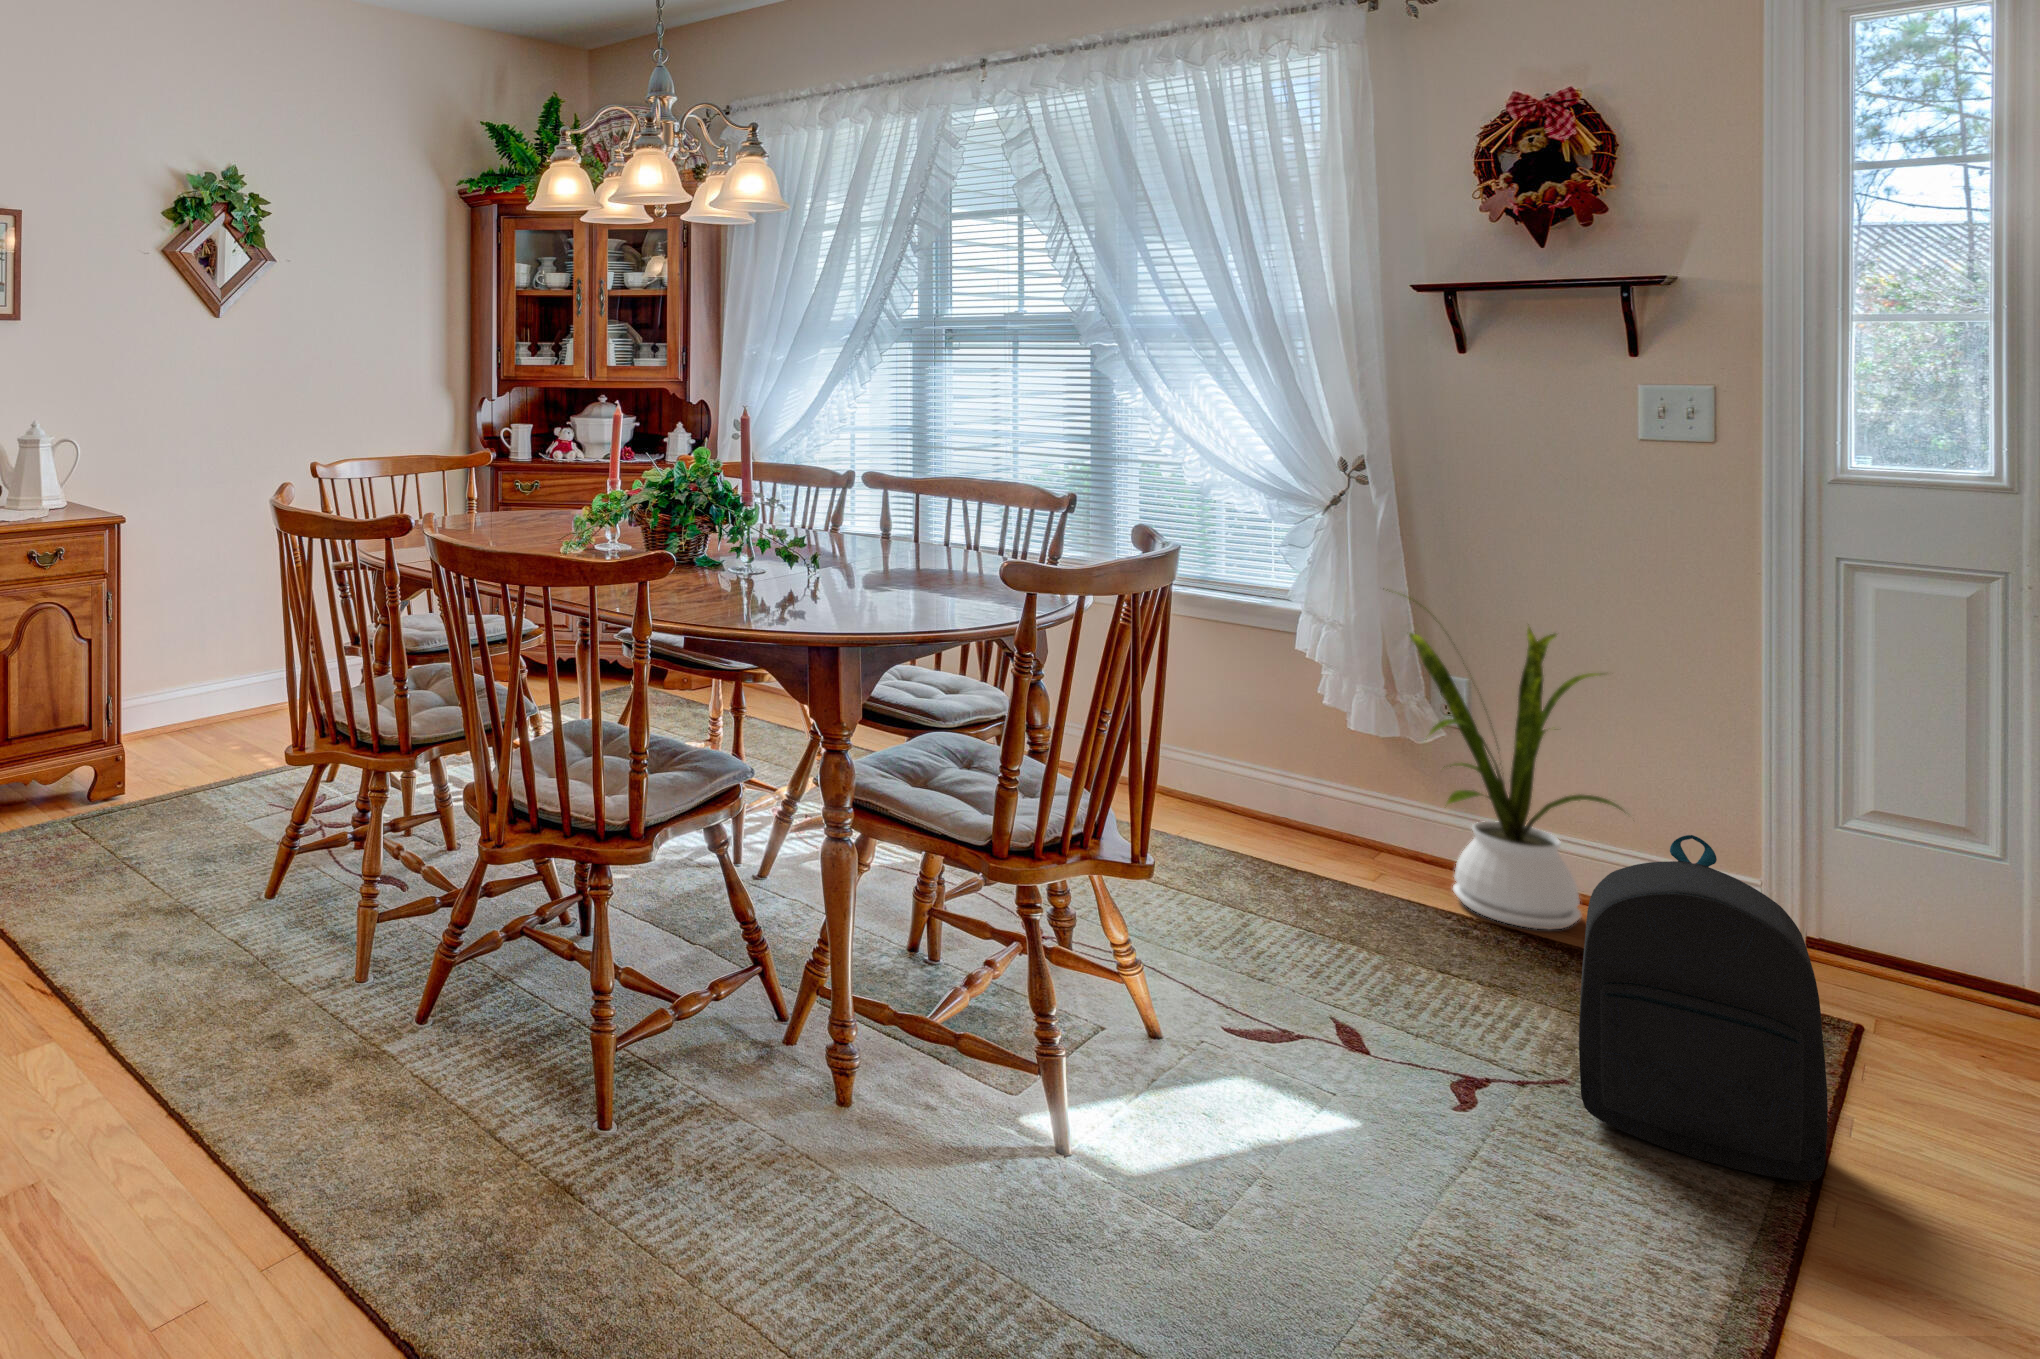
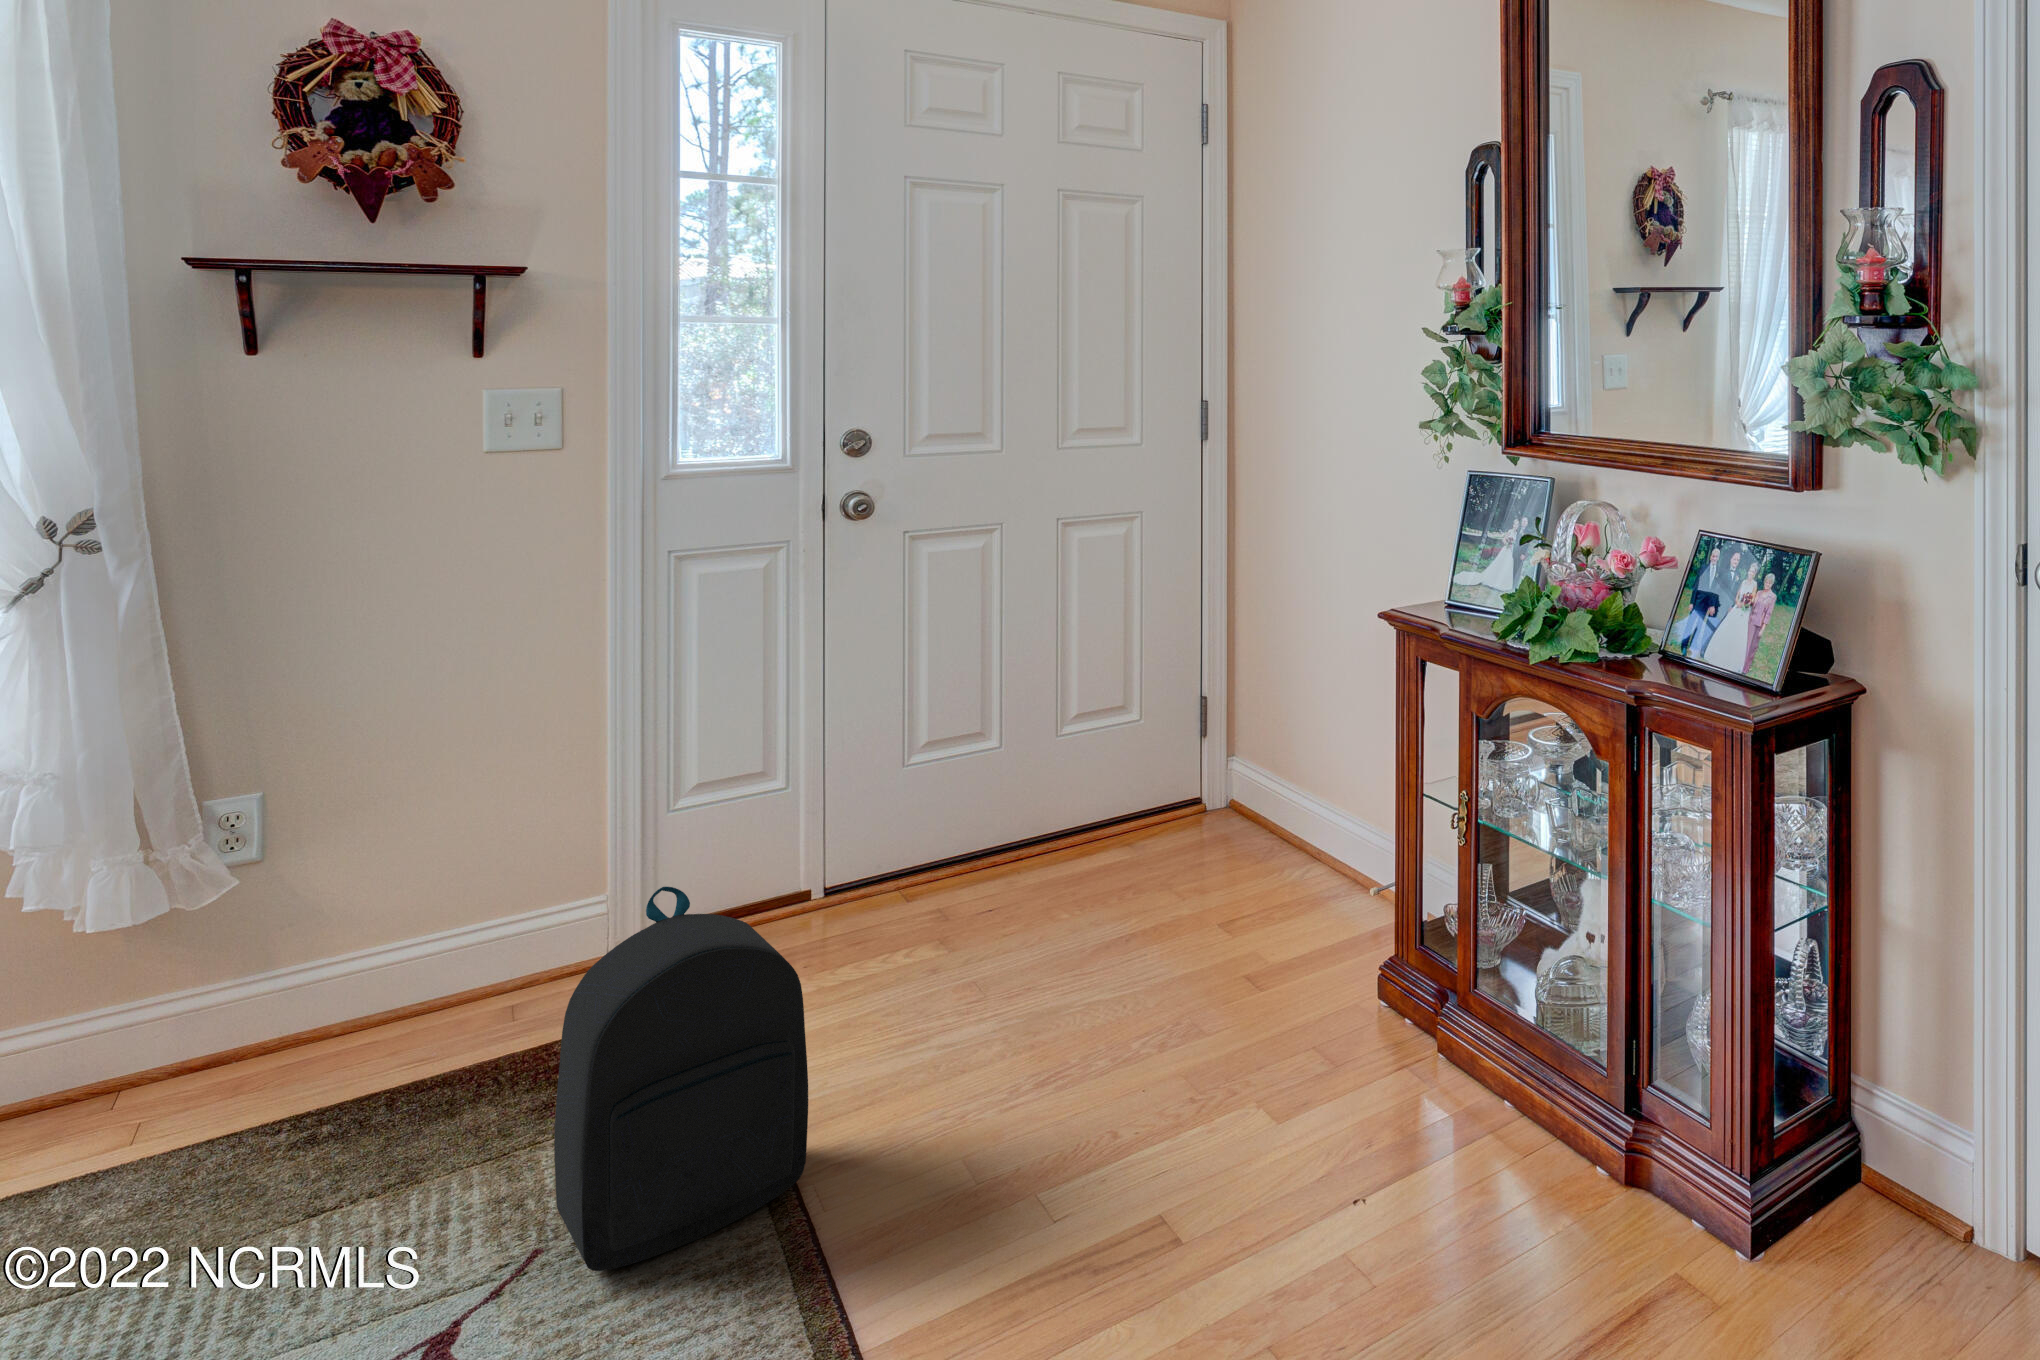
house plant: present [1383,588,1623,929] -> none [135,696,496,1100]

